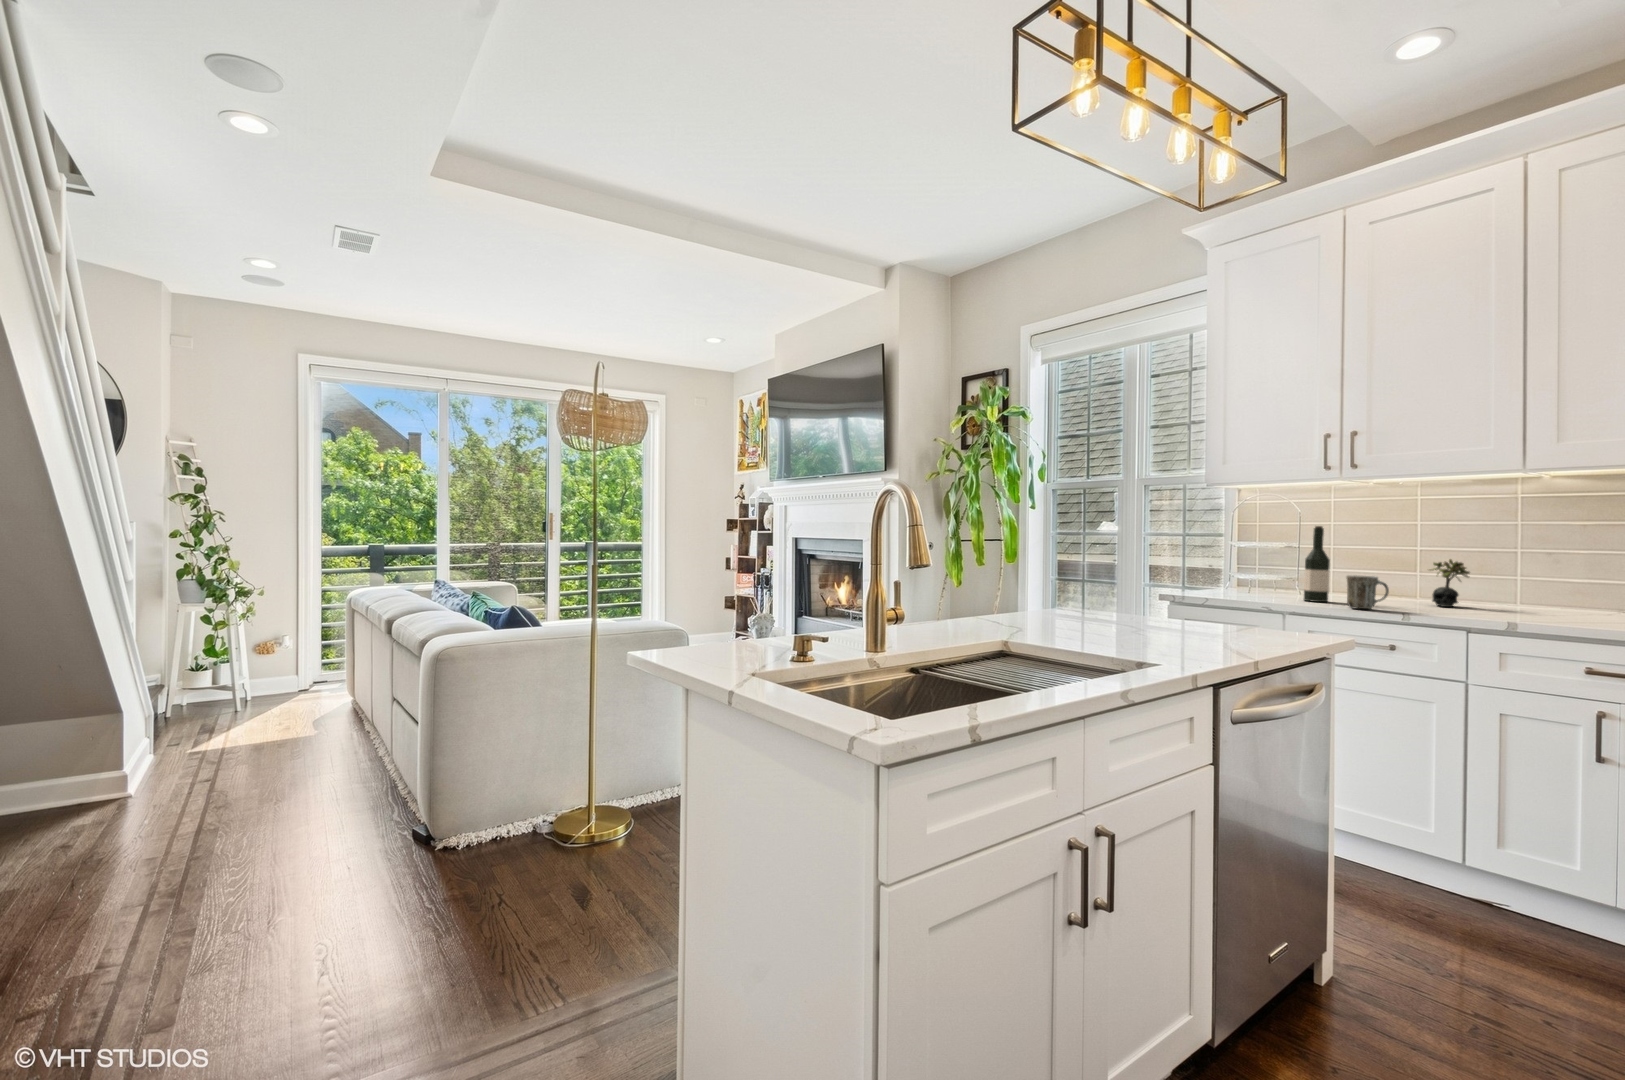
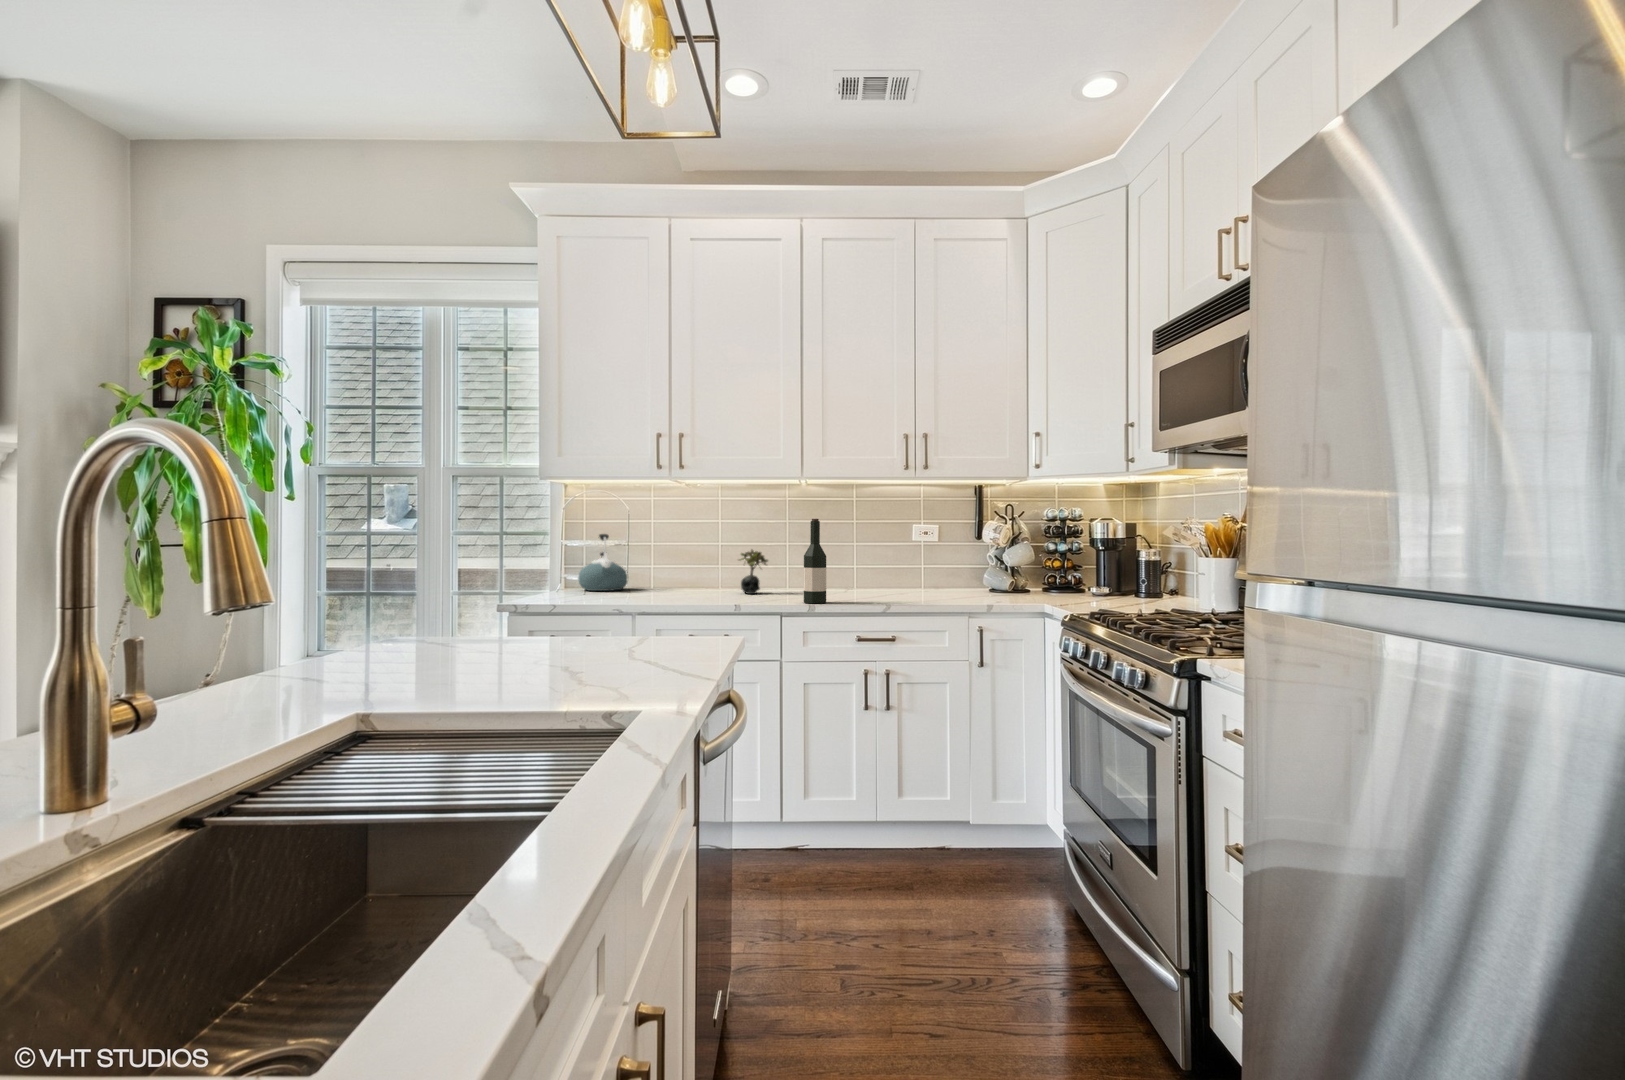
wine bottle: present [1304,526,1330,602] -> present [804,519,826,603]
kettle: none [1251,538,1303,591] -> present [578,534,627,591]
mug: present [1347,575,1389,609] -> none [685,569,720,603]

